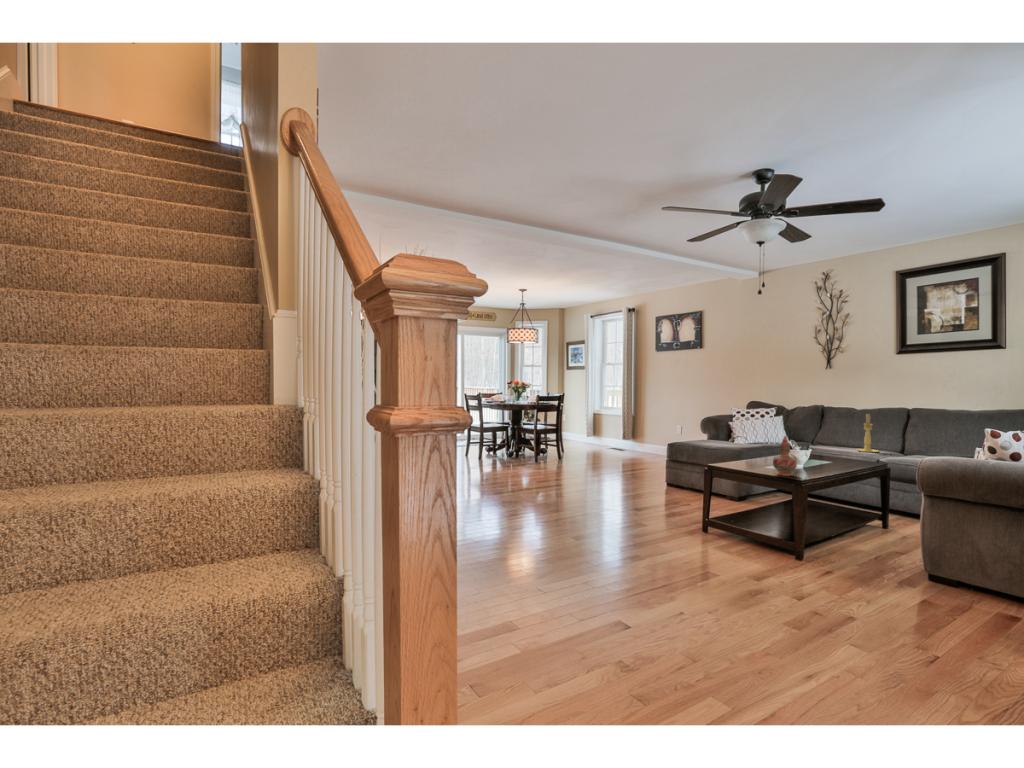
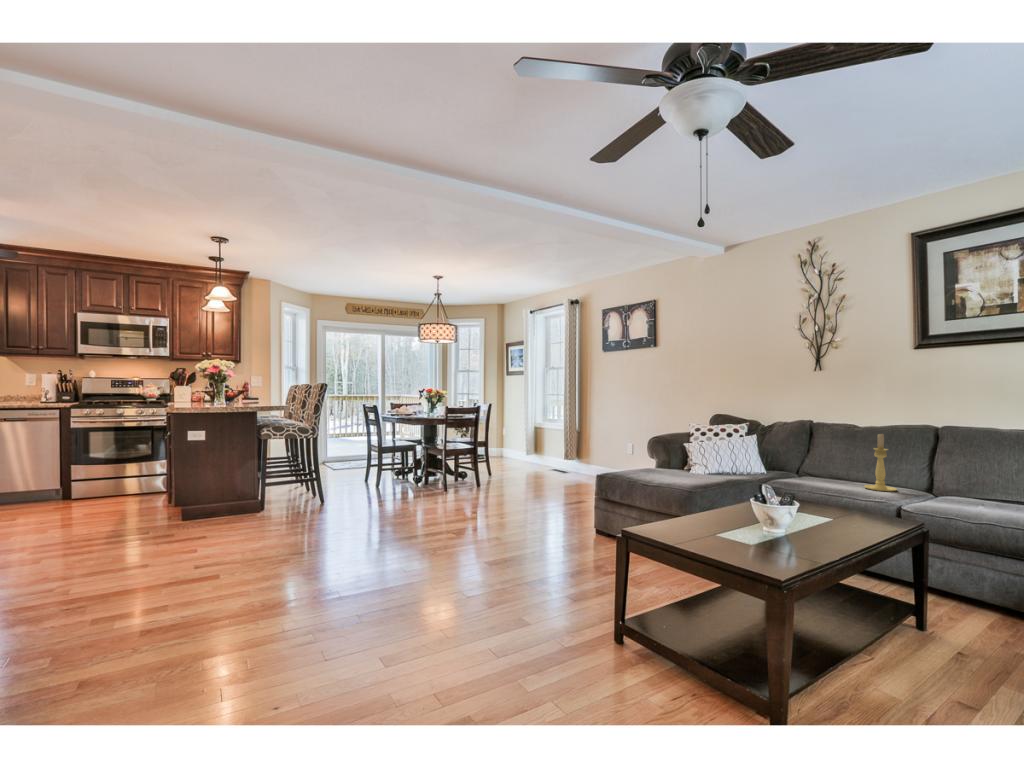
decorative vase: present [773,436,797,476] -> none [737,482,783,560]

